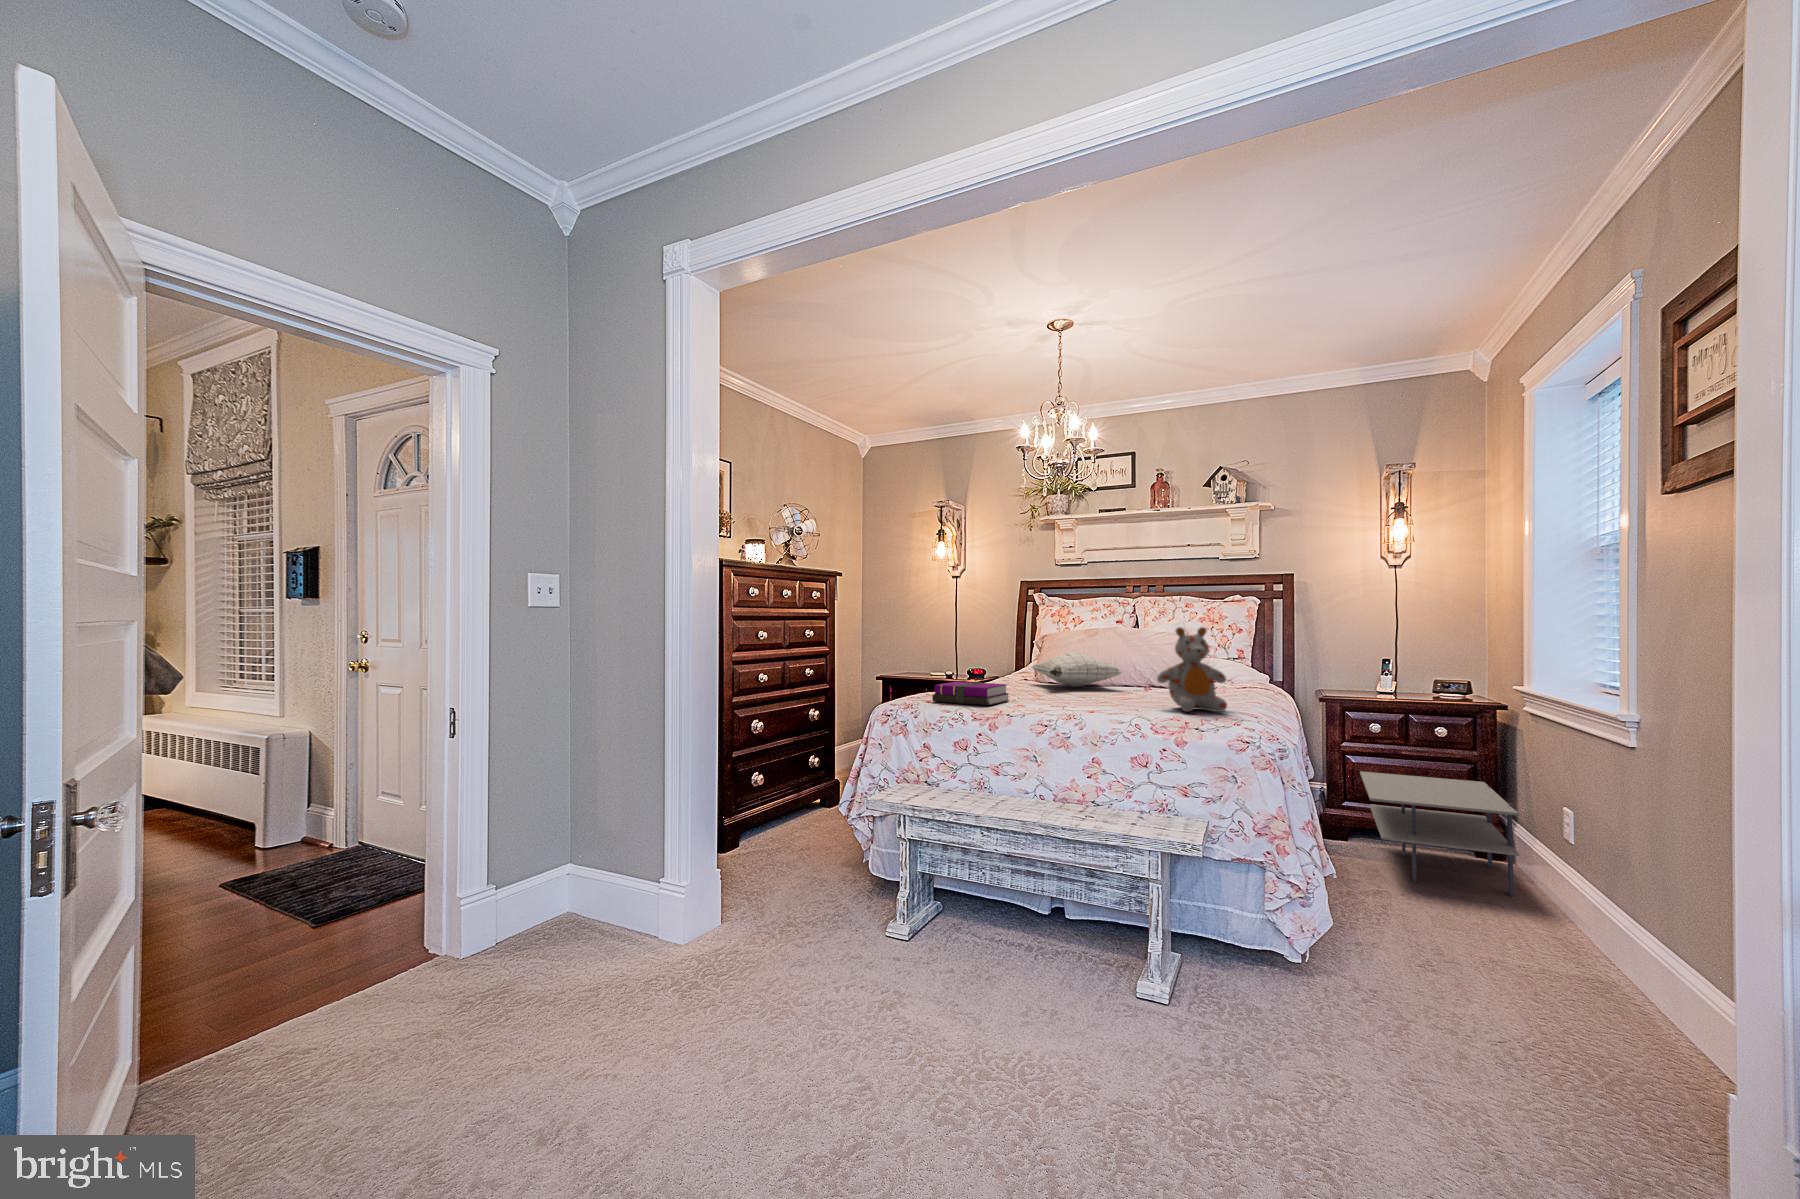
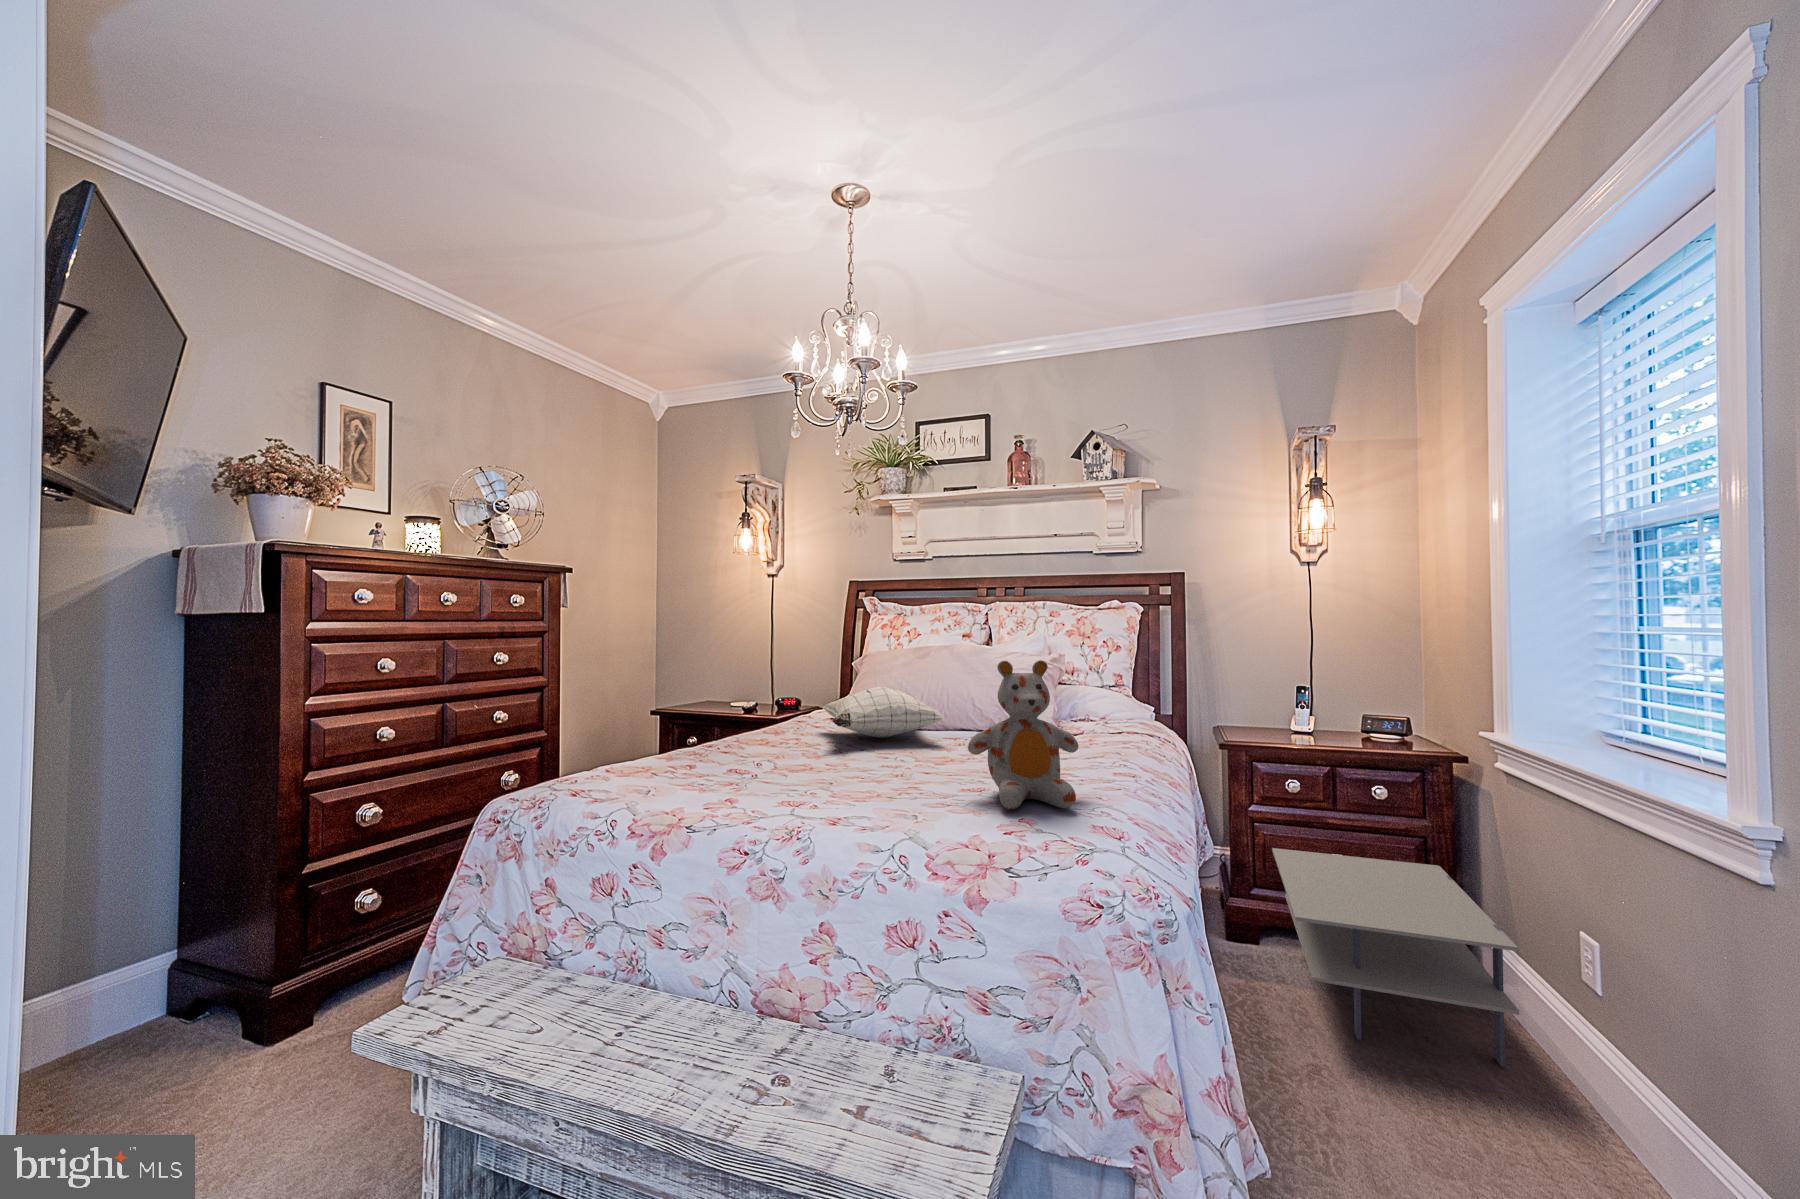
notebook: present [932,682,1009,705] -> none [602,747,739,800]

